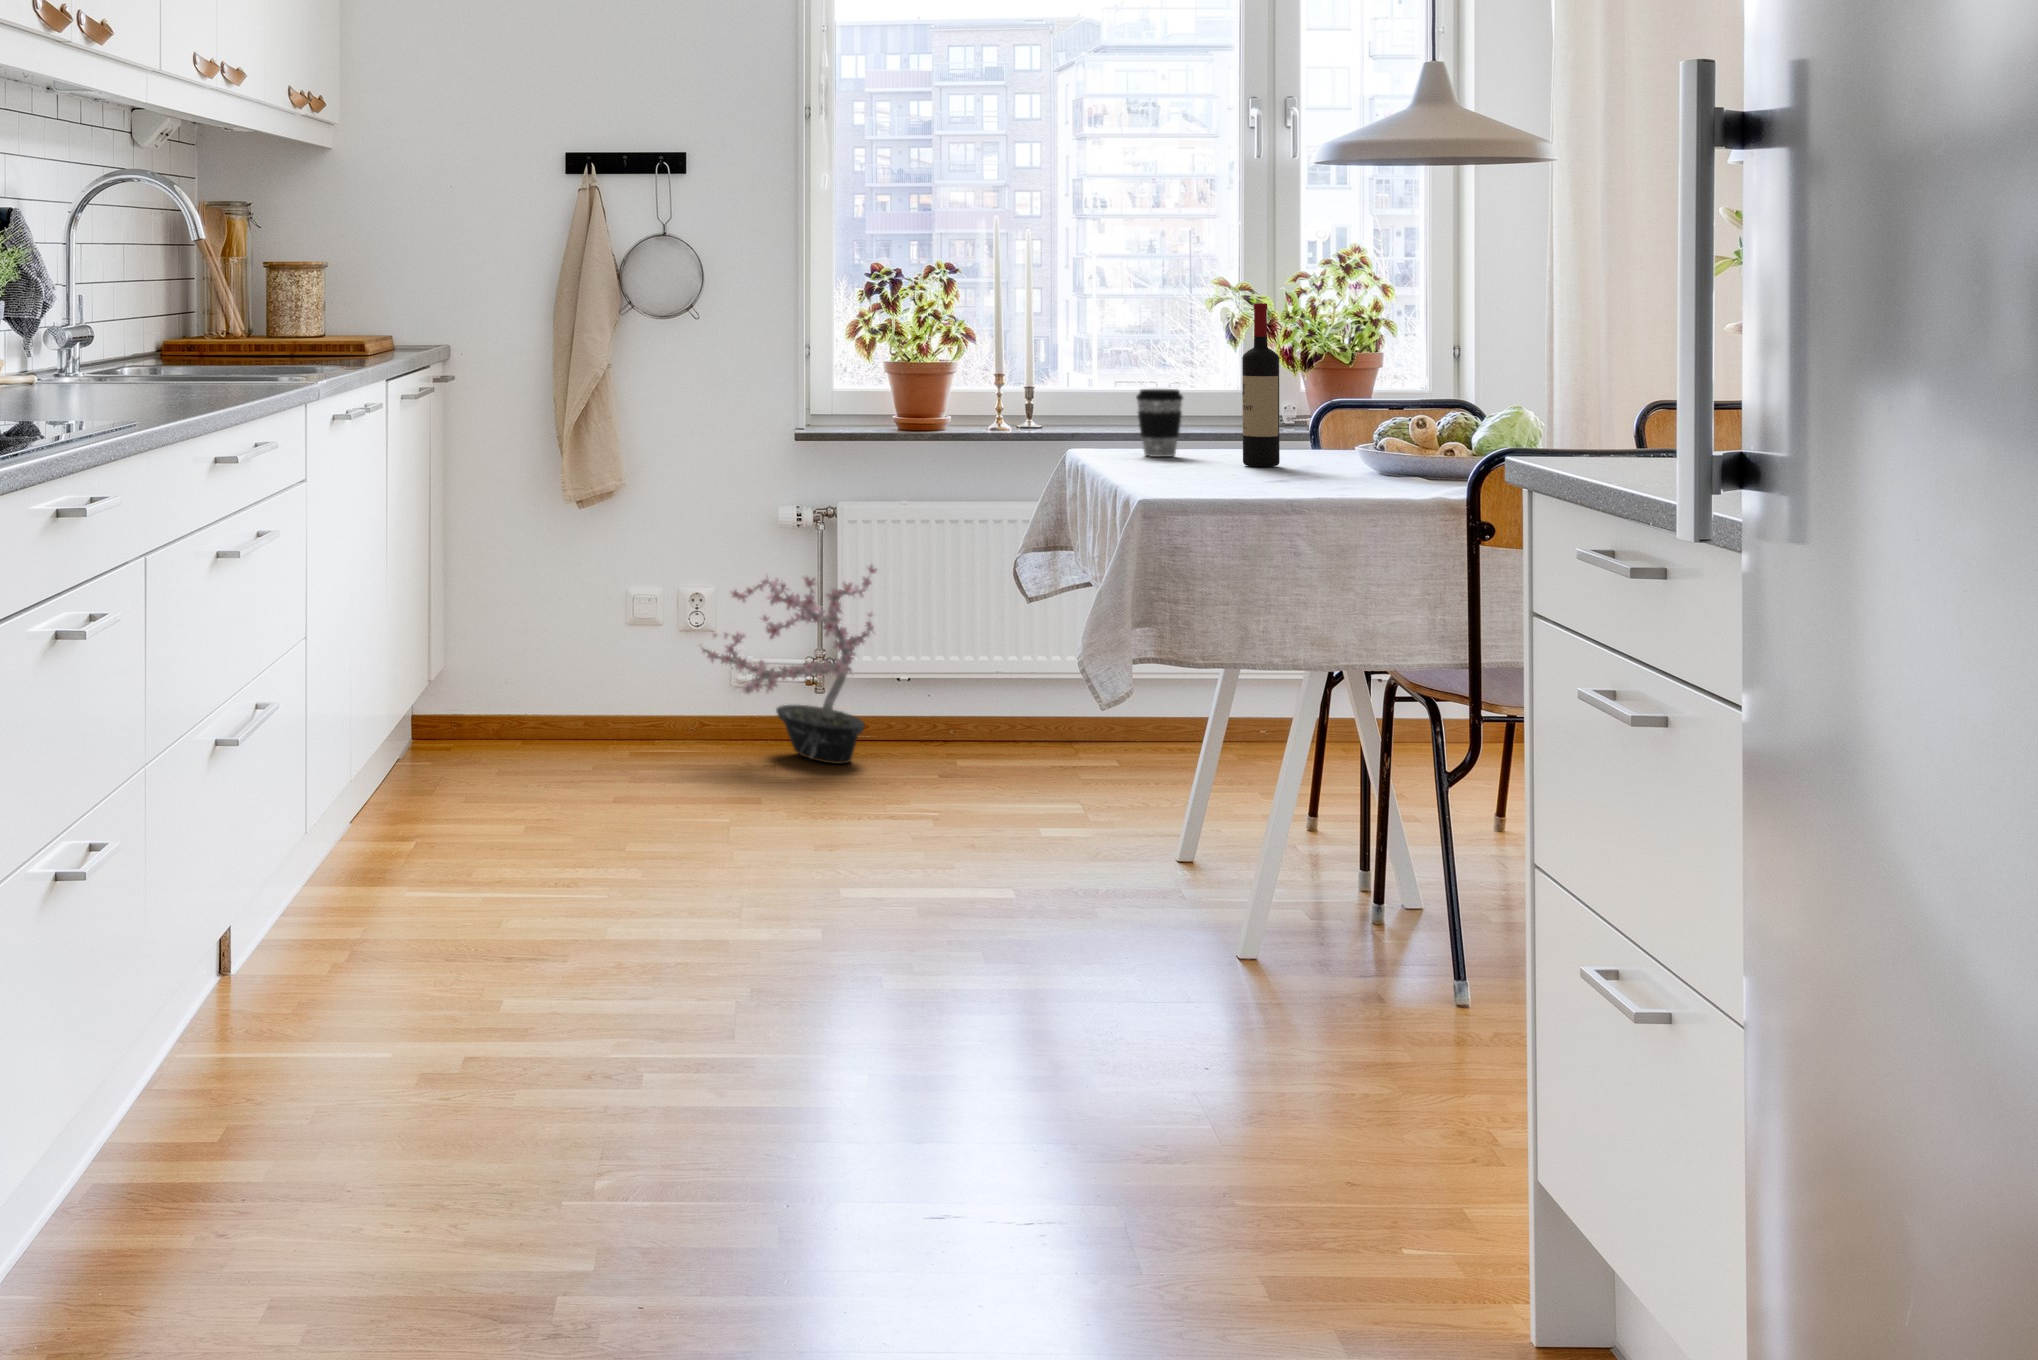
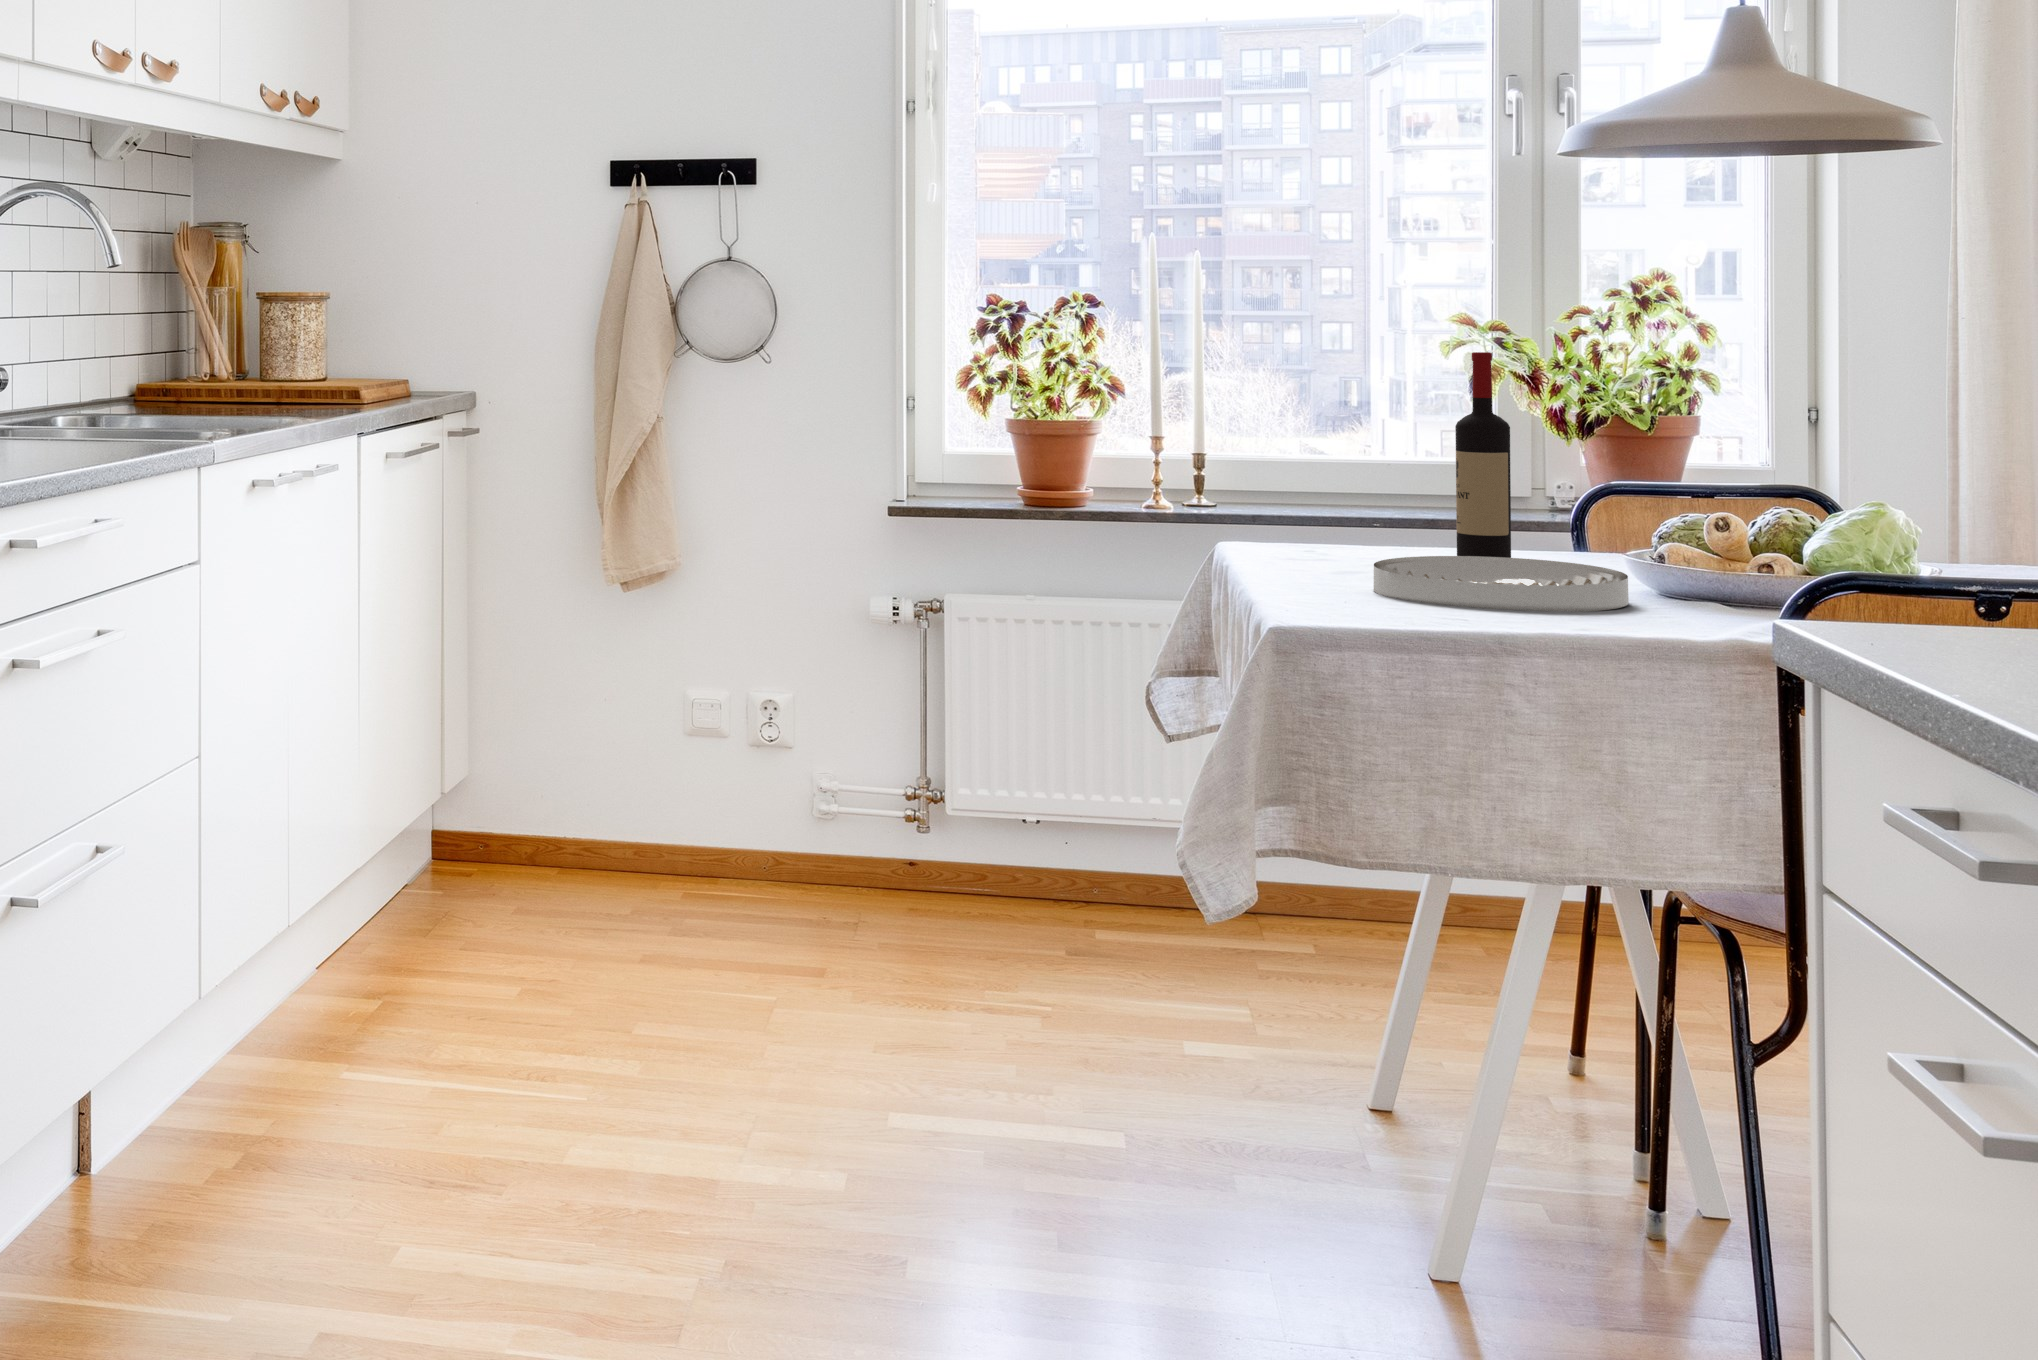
coffee cup: present [1136,389,1183,457] -> none [1313,464,1380,556]
plate: none [1196,451,1366,486] -> present [1374,556,1629,612]
potted plant: present [699,565,877,764] -> none [755,664,997,923]

